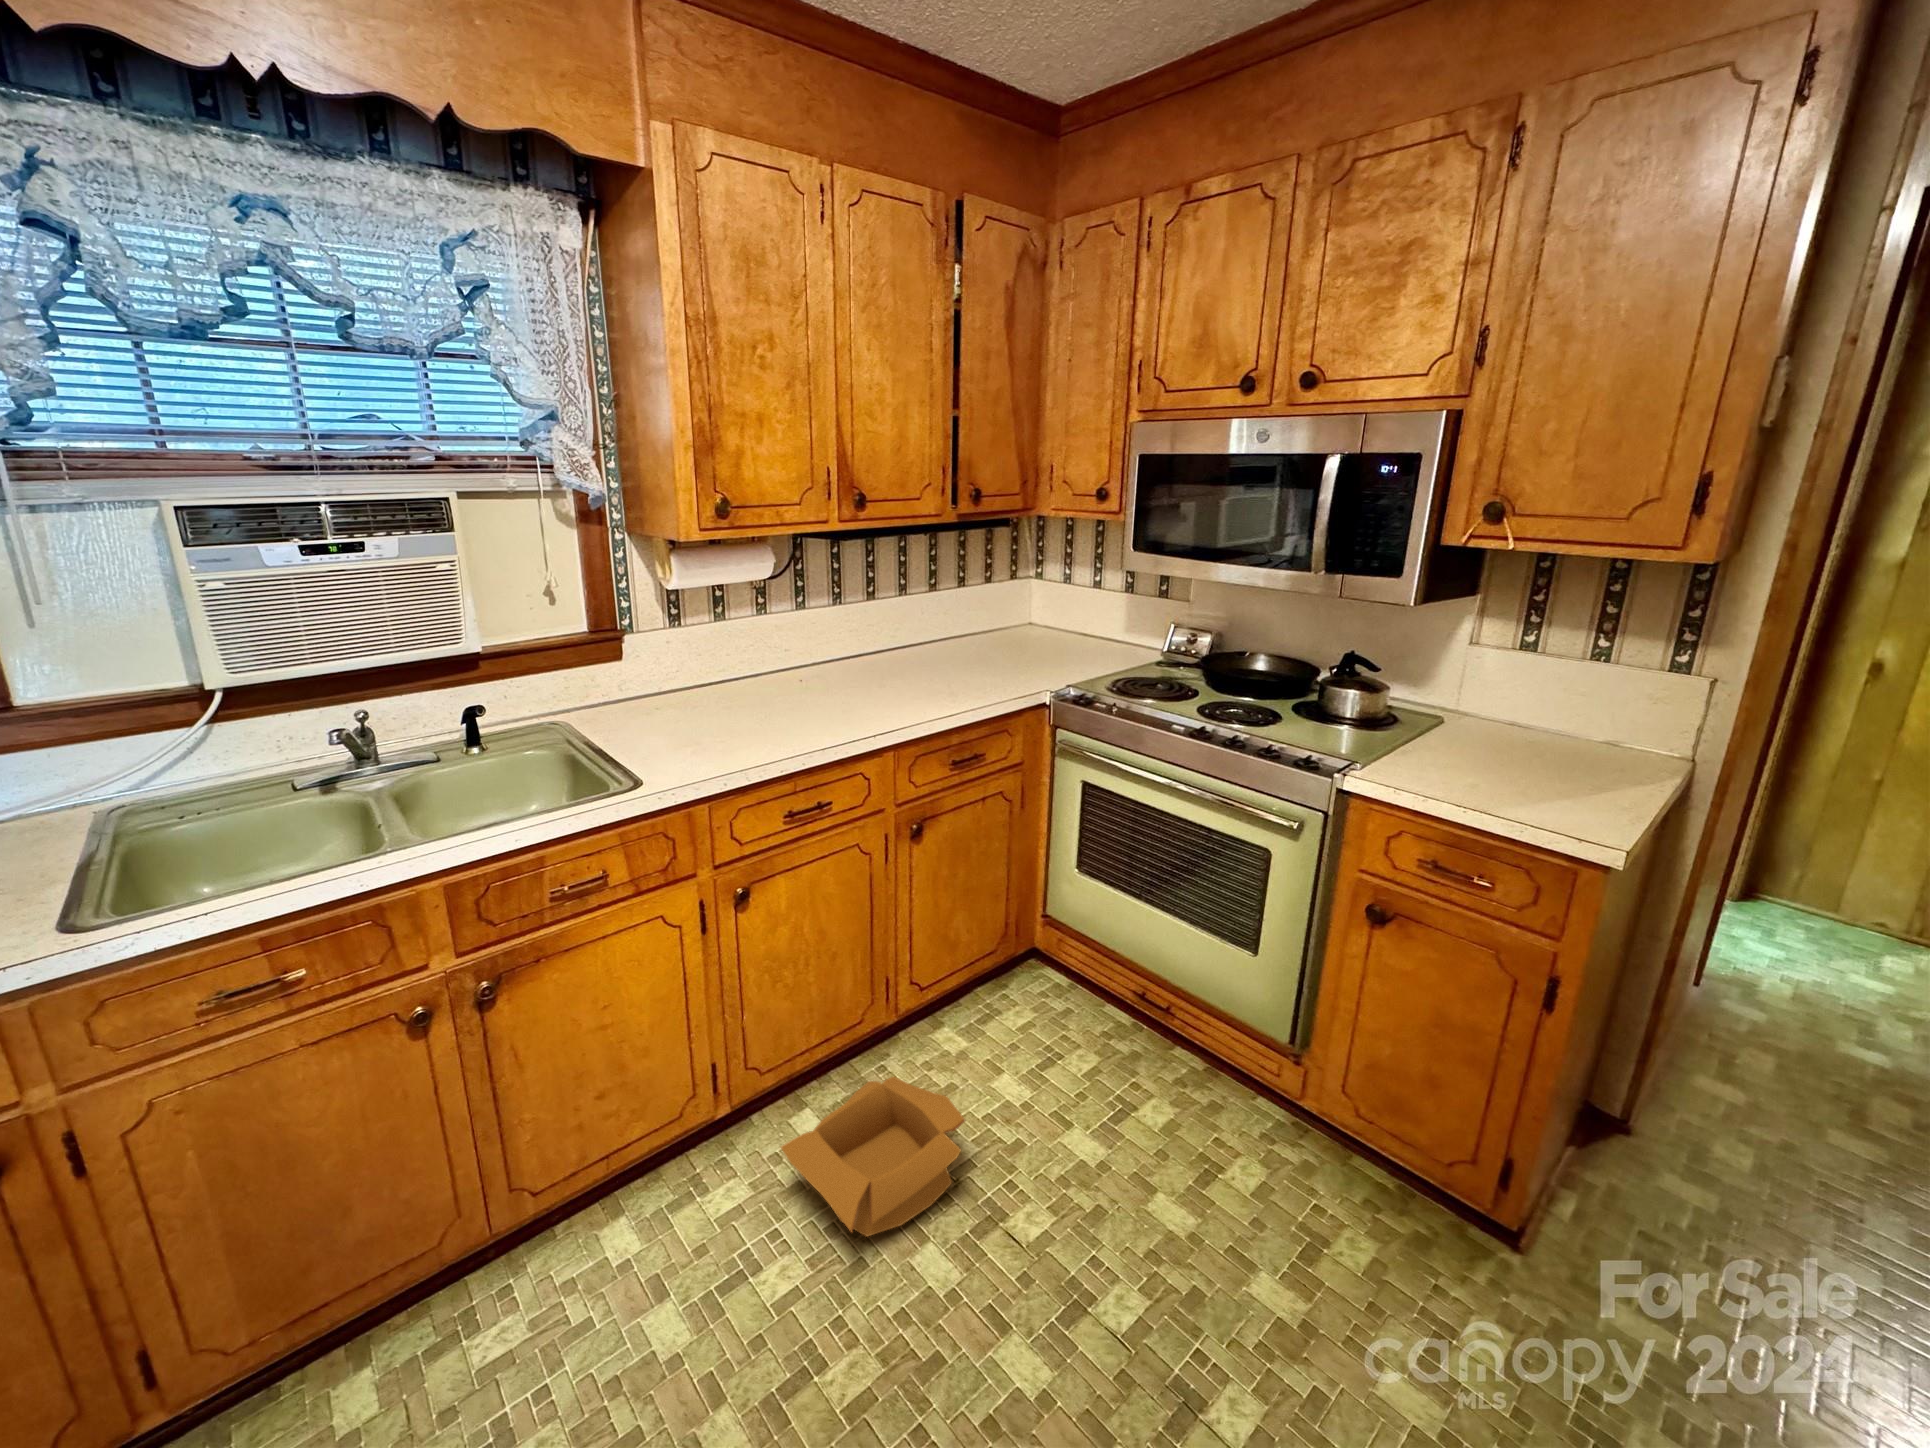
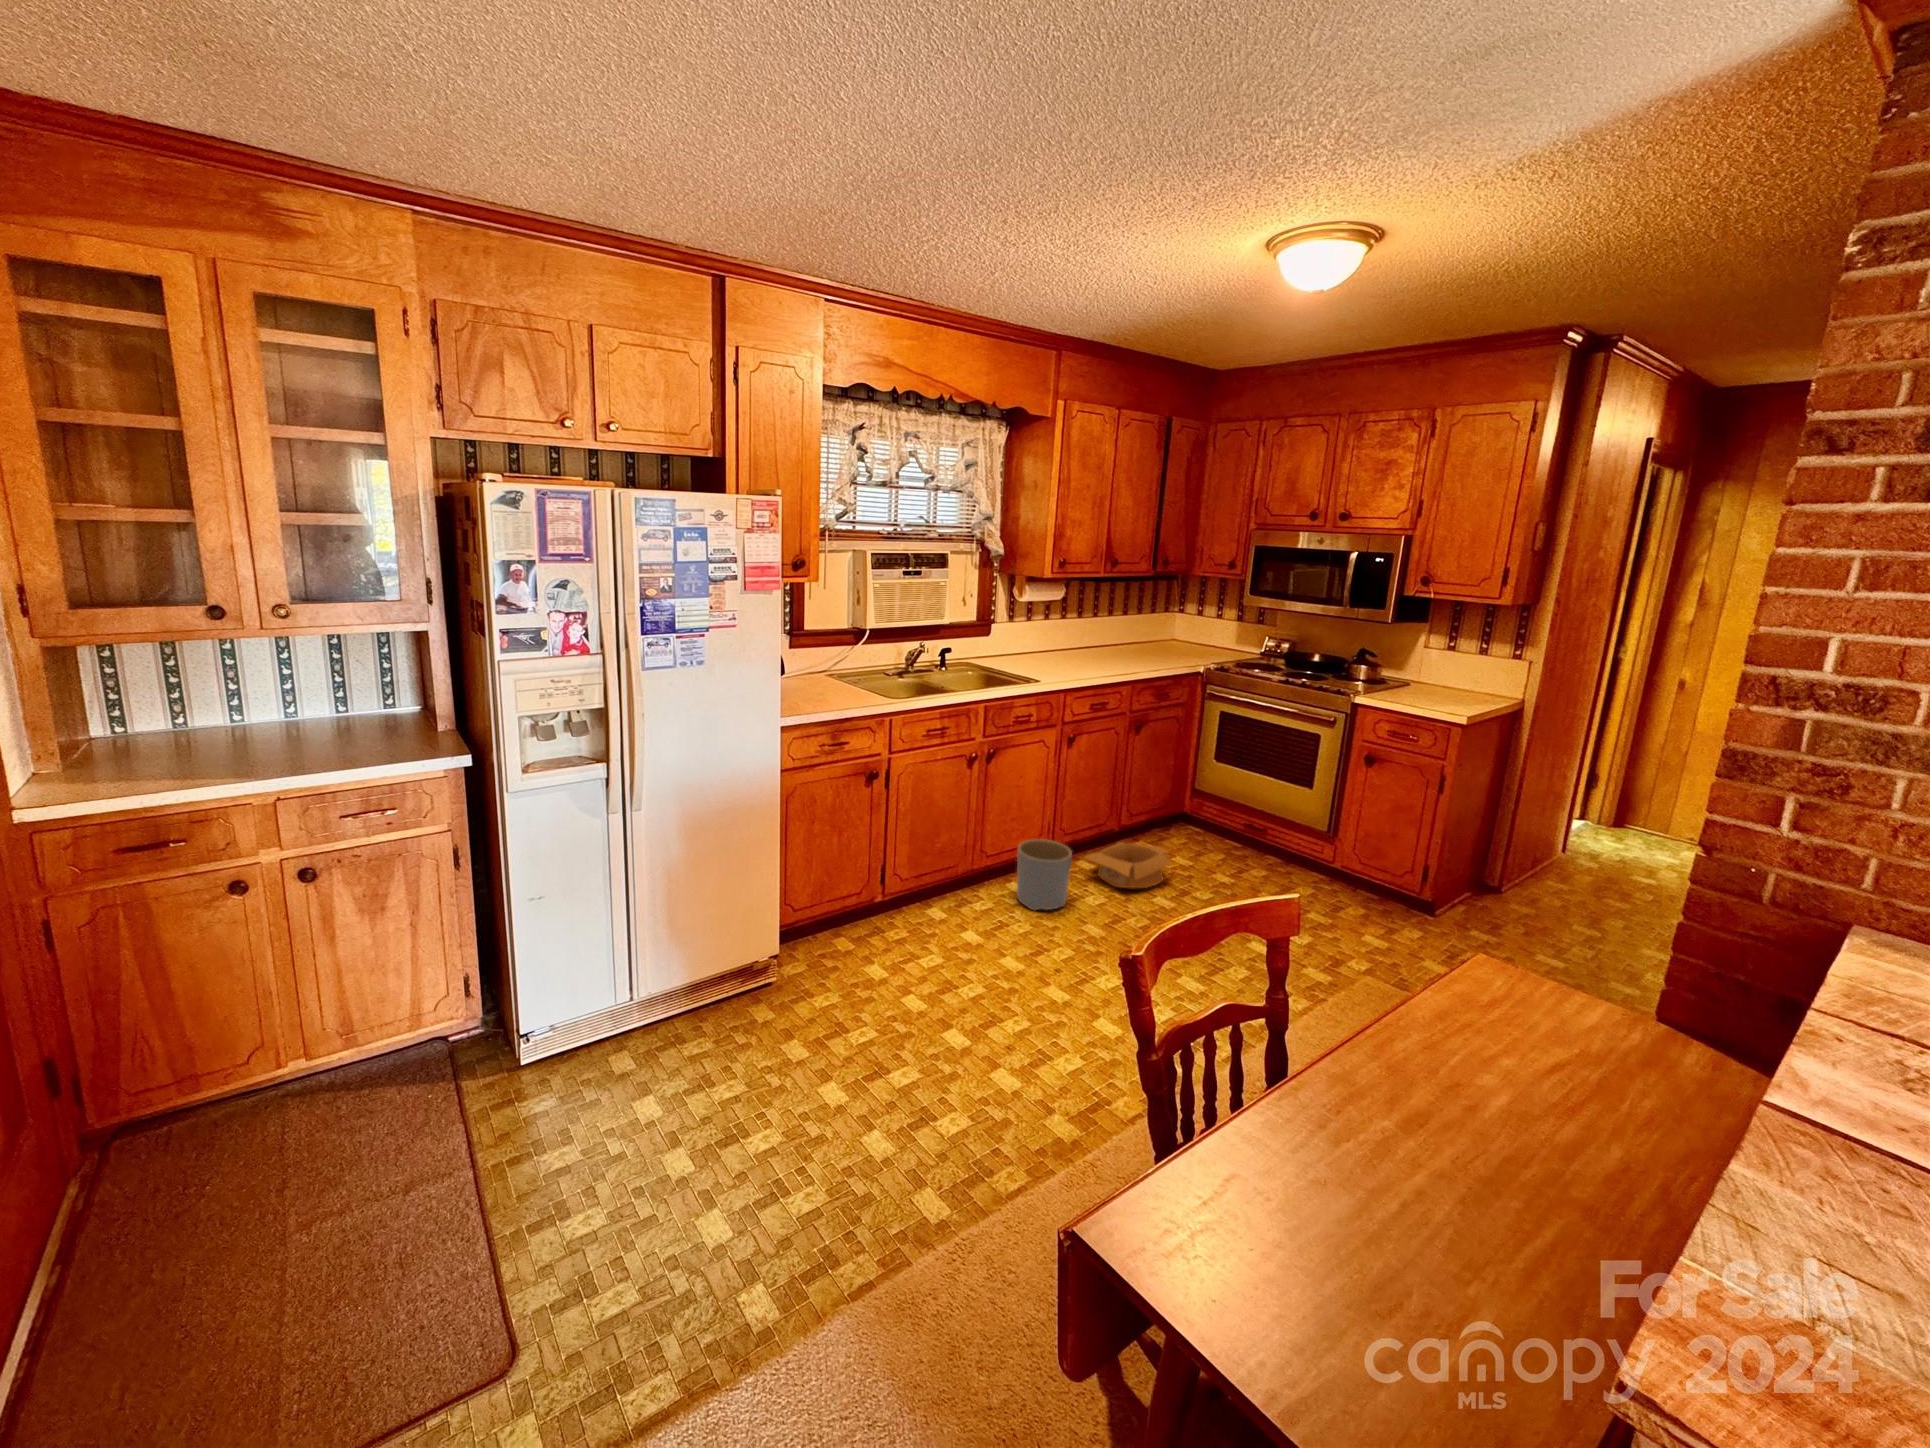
planter: none [564,1154,704,1364] -> present [1017,839,1072,910]

